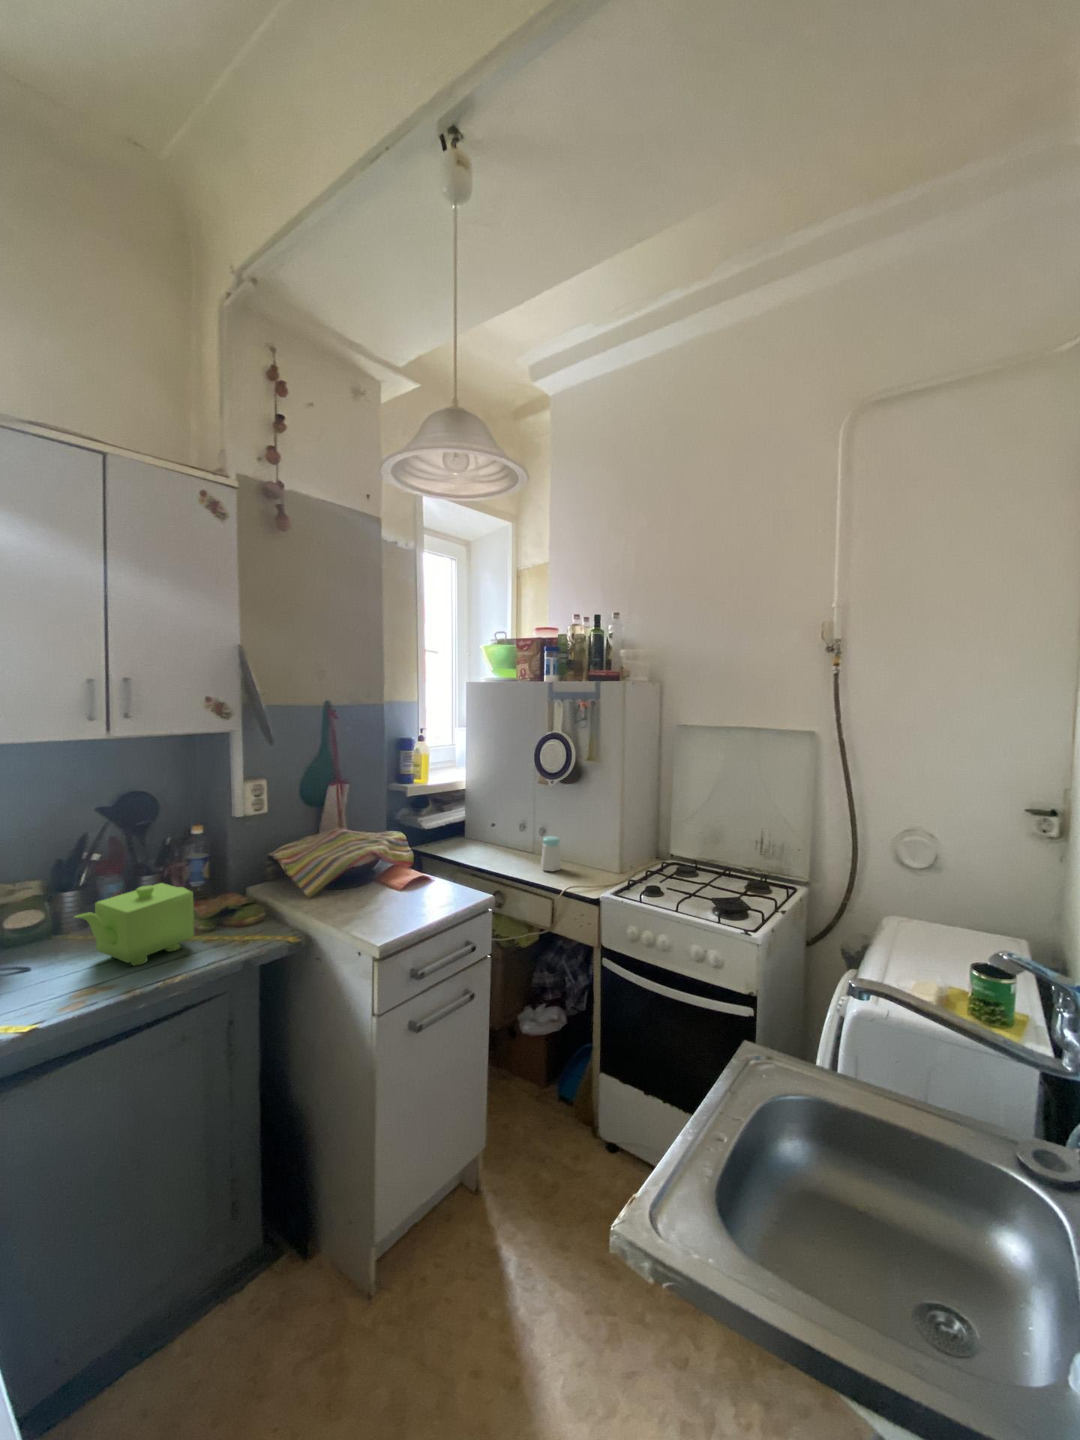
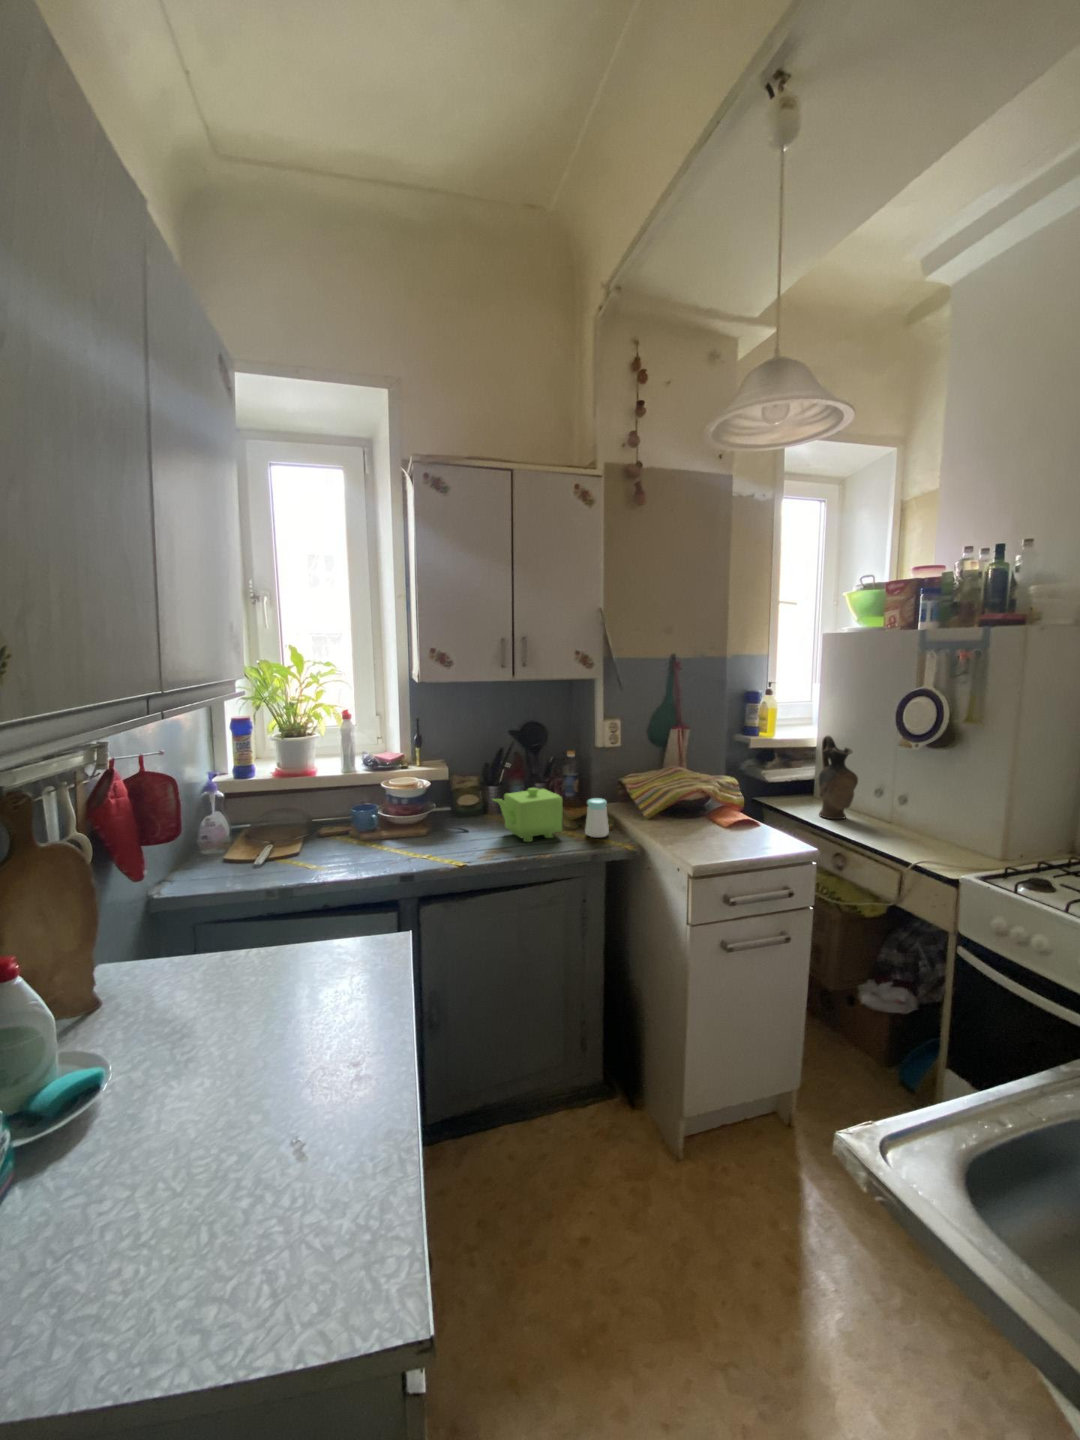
ceramic pitcher: none [474,779,507,858] -> present [819,736,858,819]
salt shaker: present [541,836,561,871] -> present [585,798,609,837]

